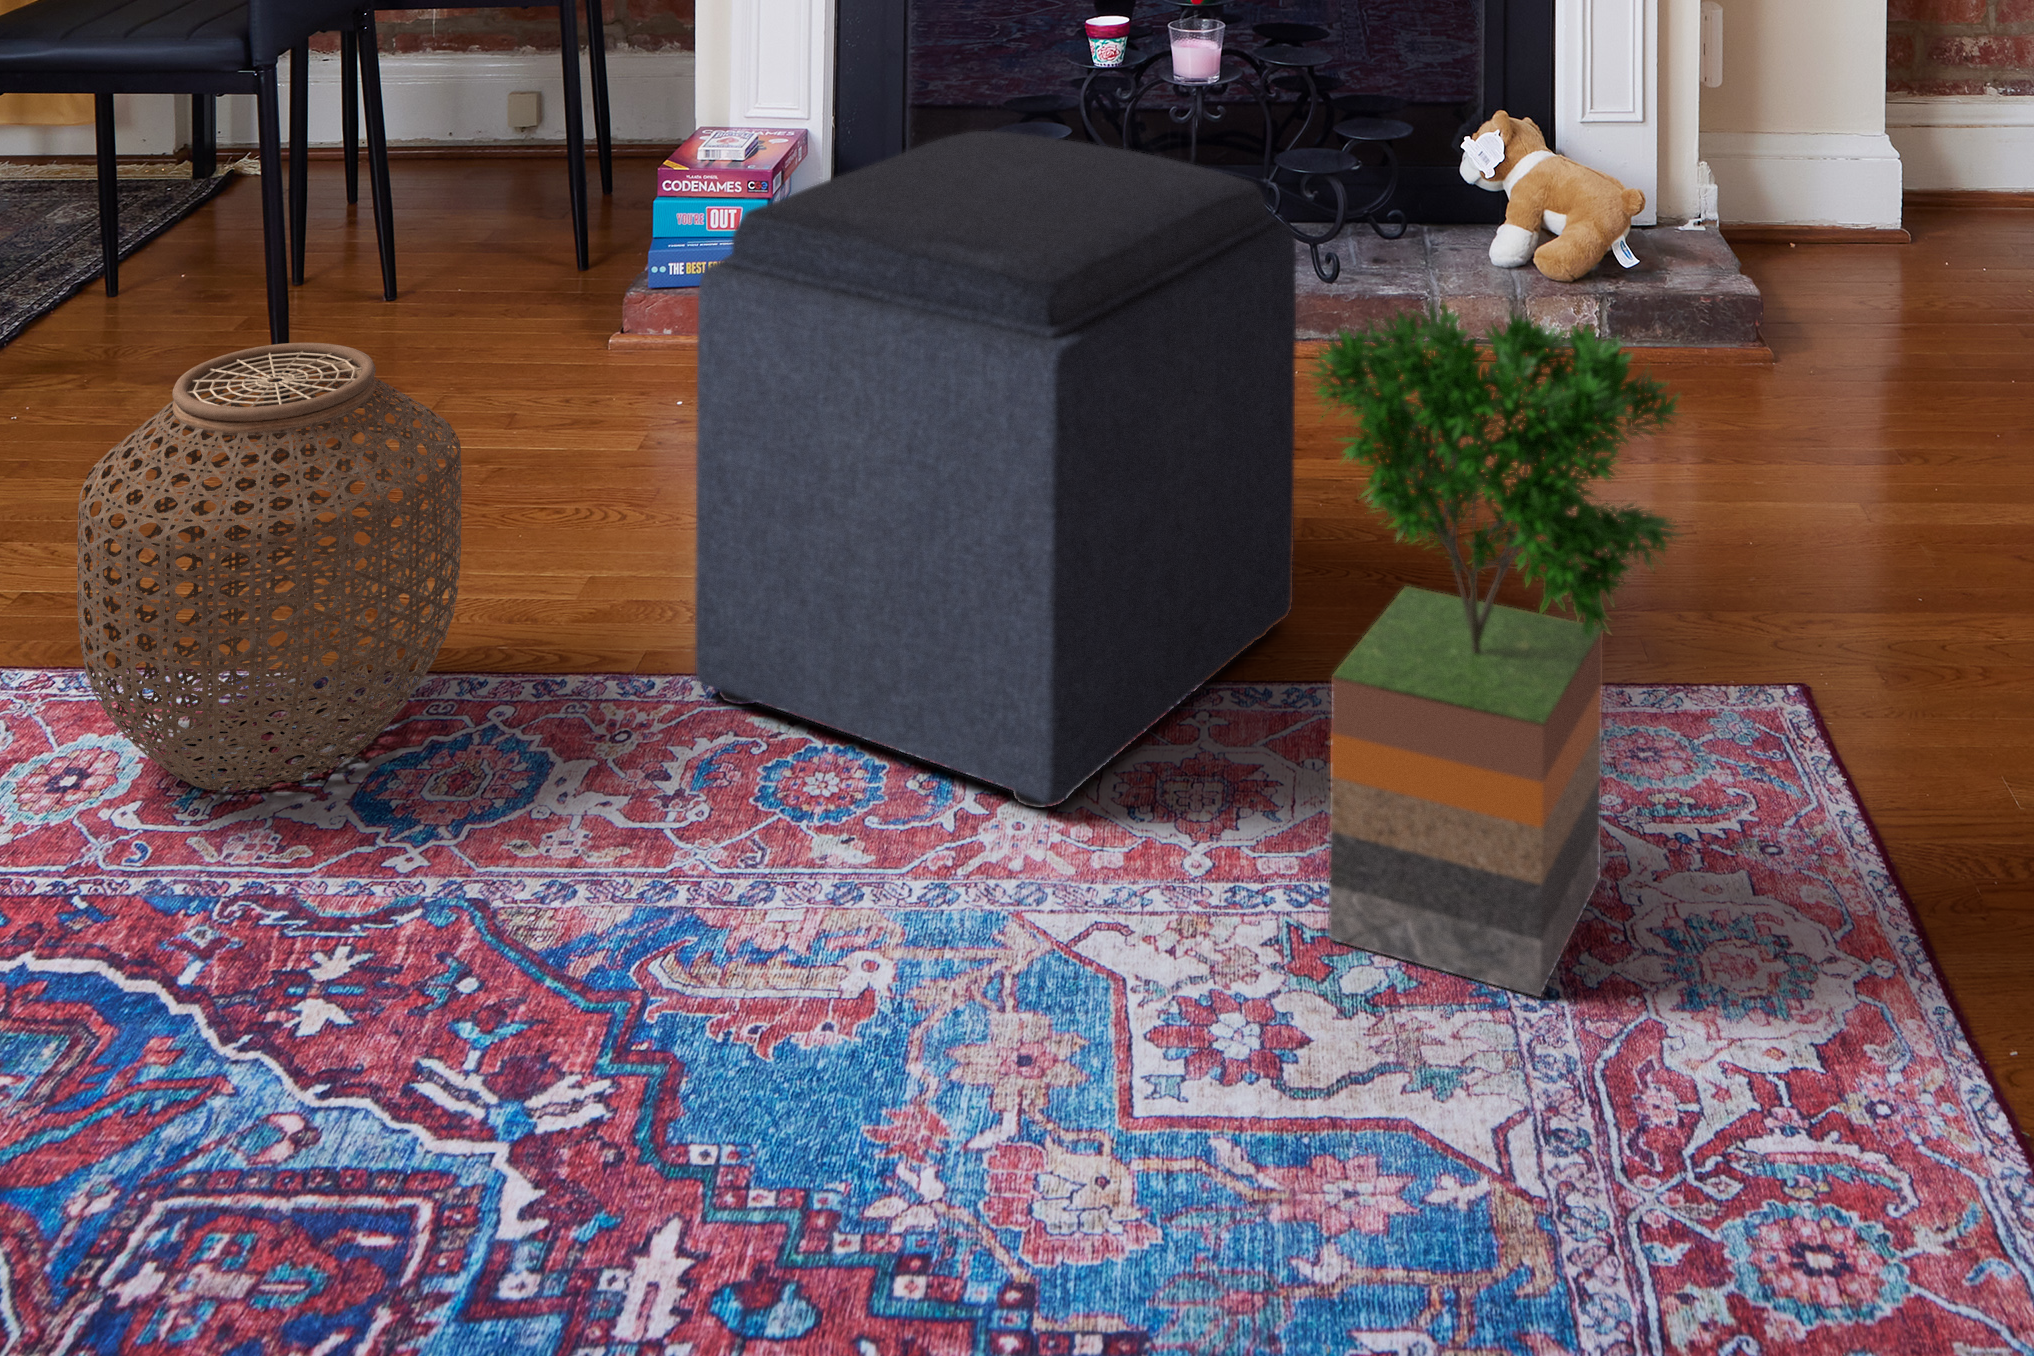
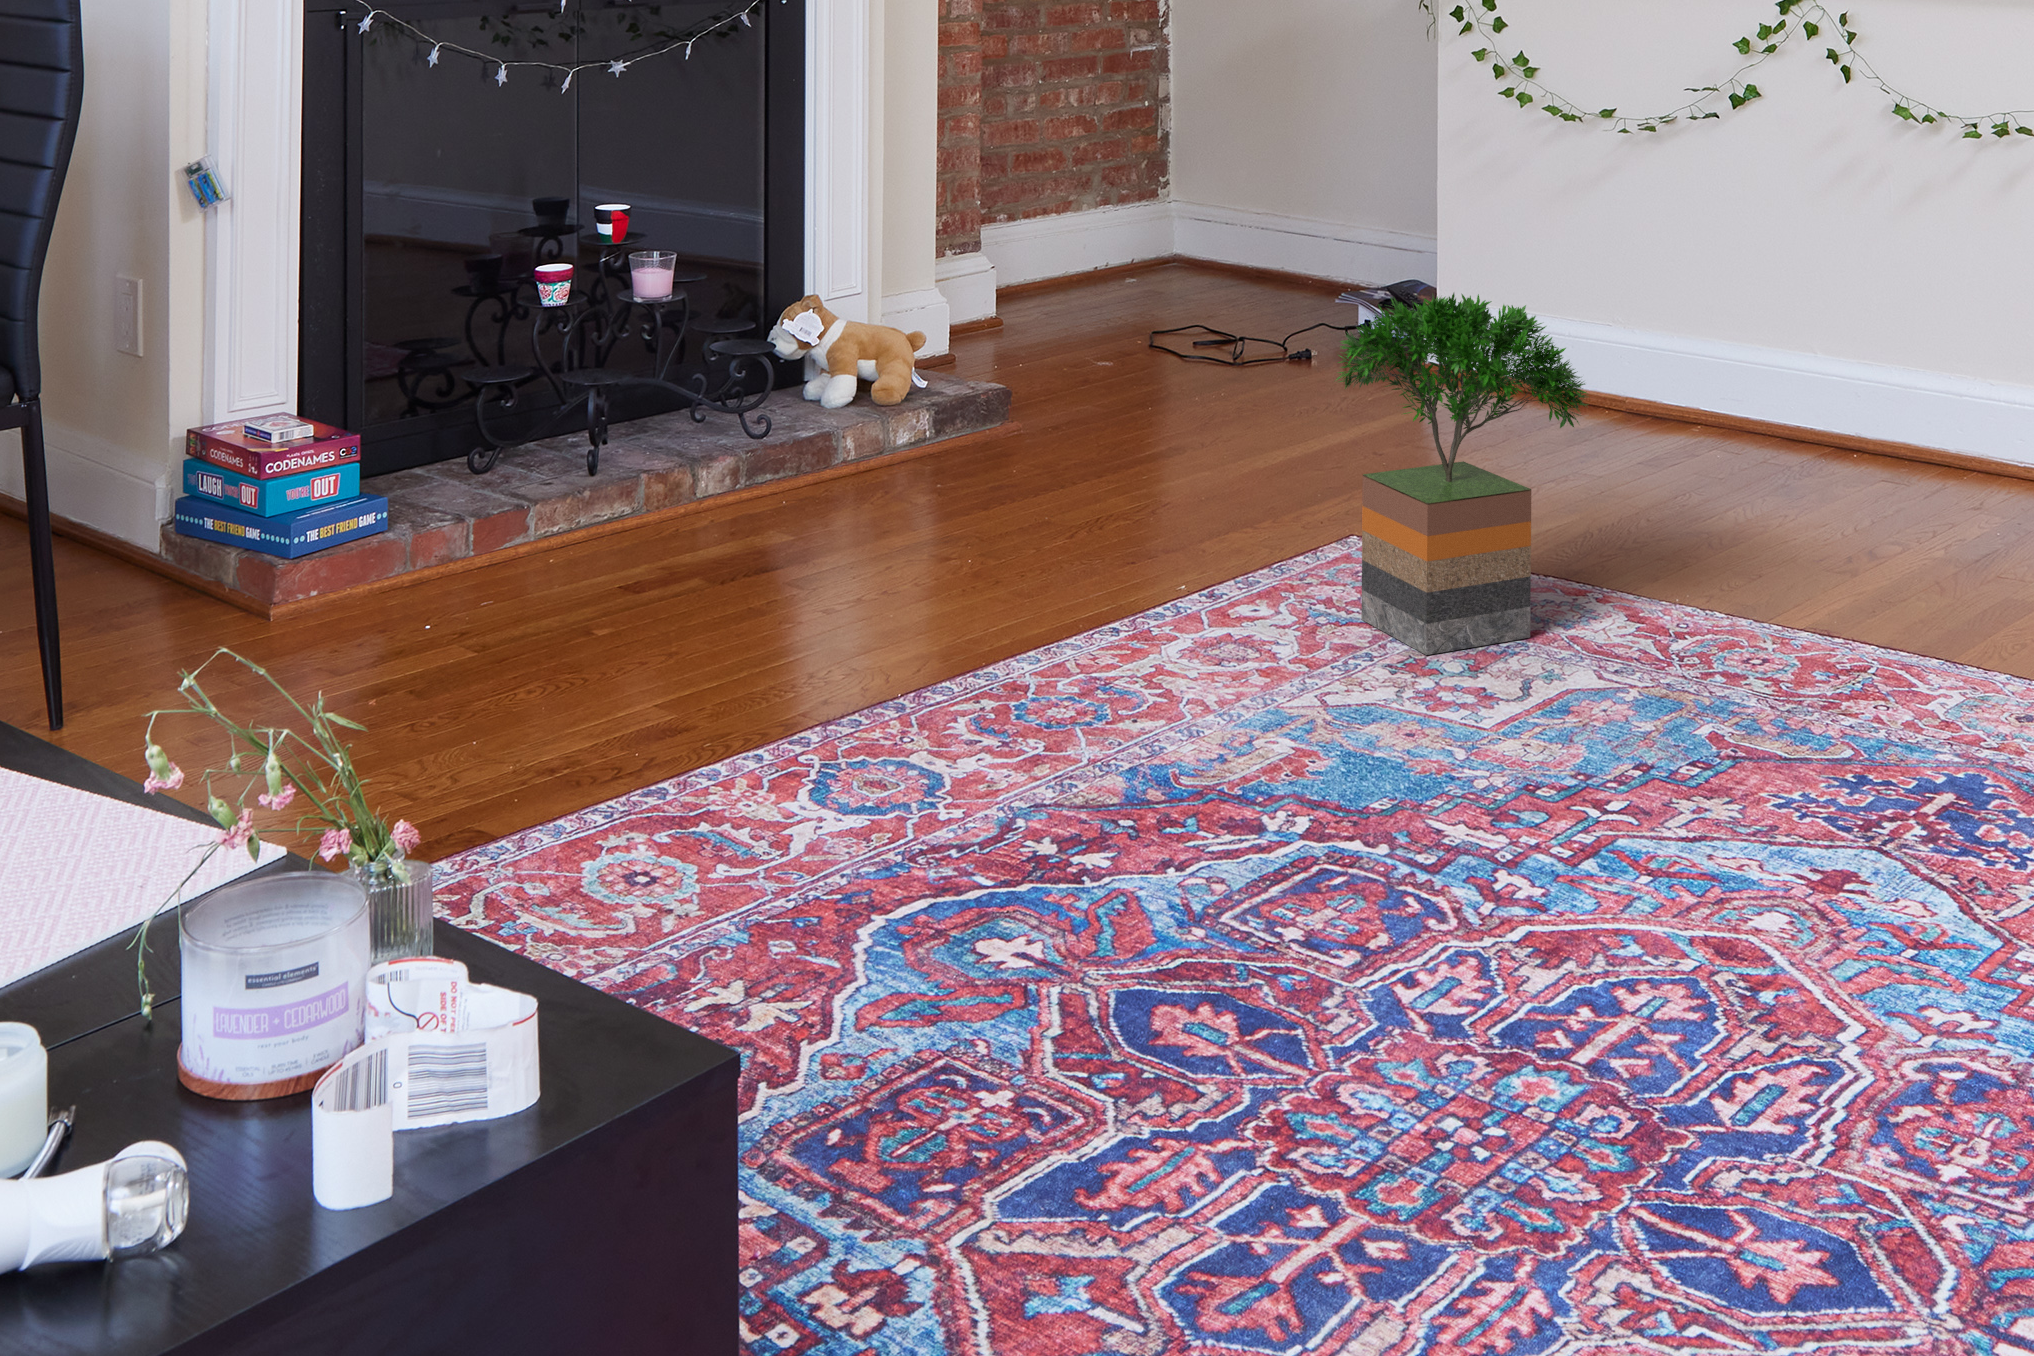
ottoman: present [695,131,1296,808] -> none [859,287,1233,703]
woven basket: present [77,343,462,791] -> none [626,502,910,840]

